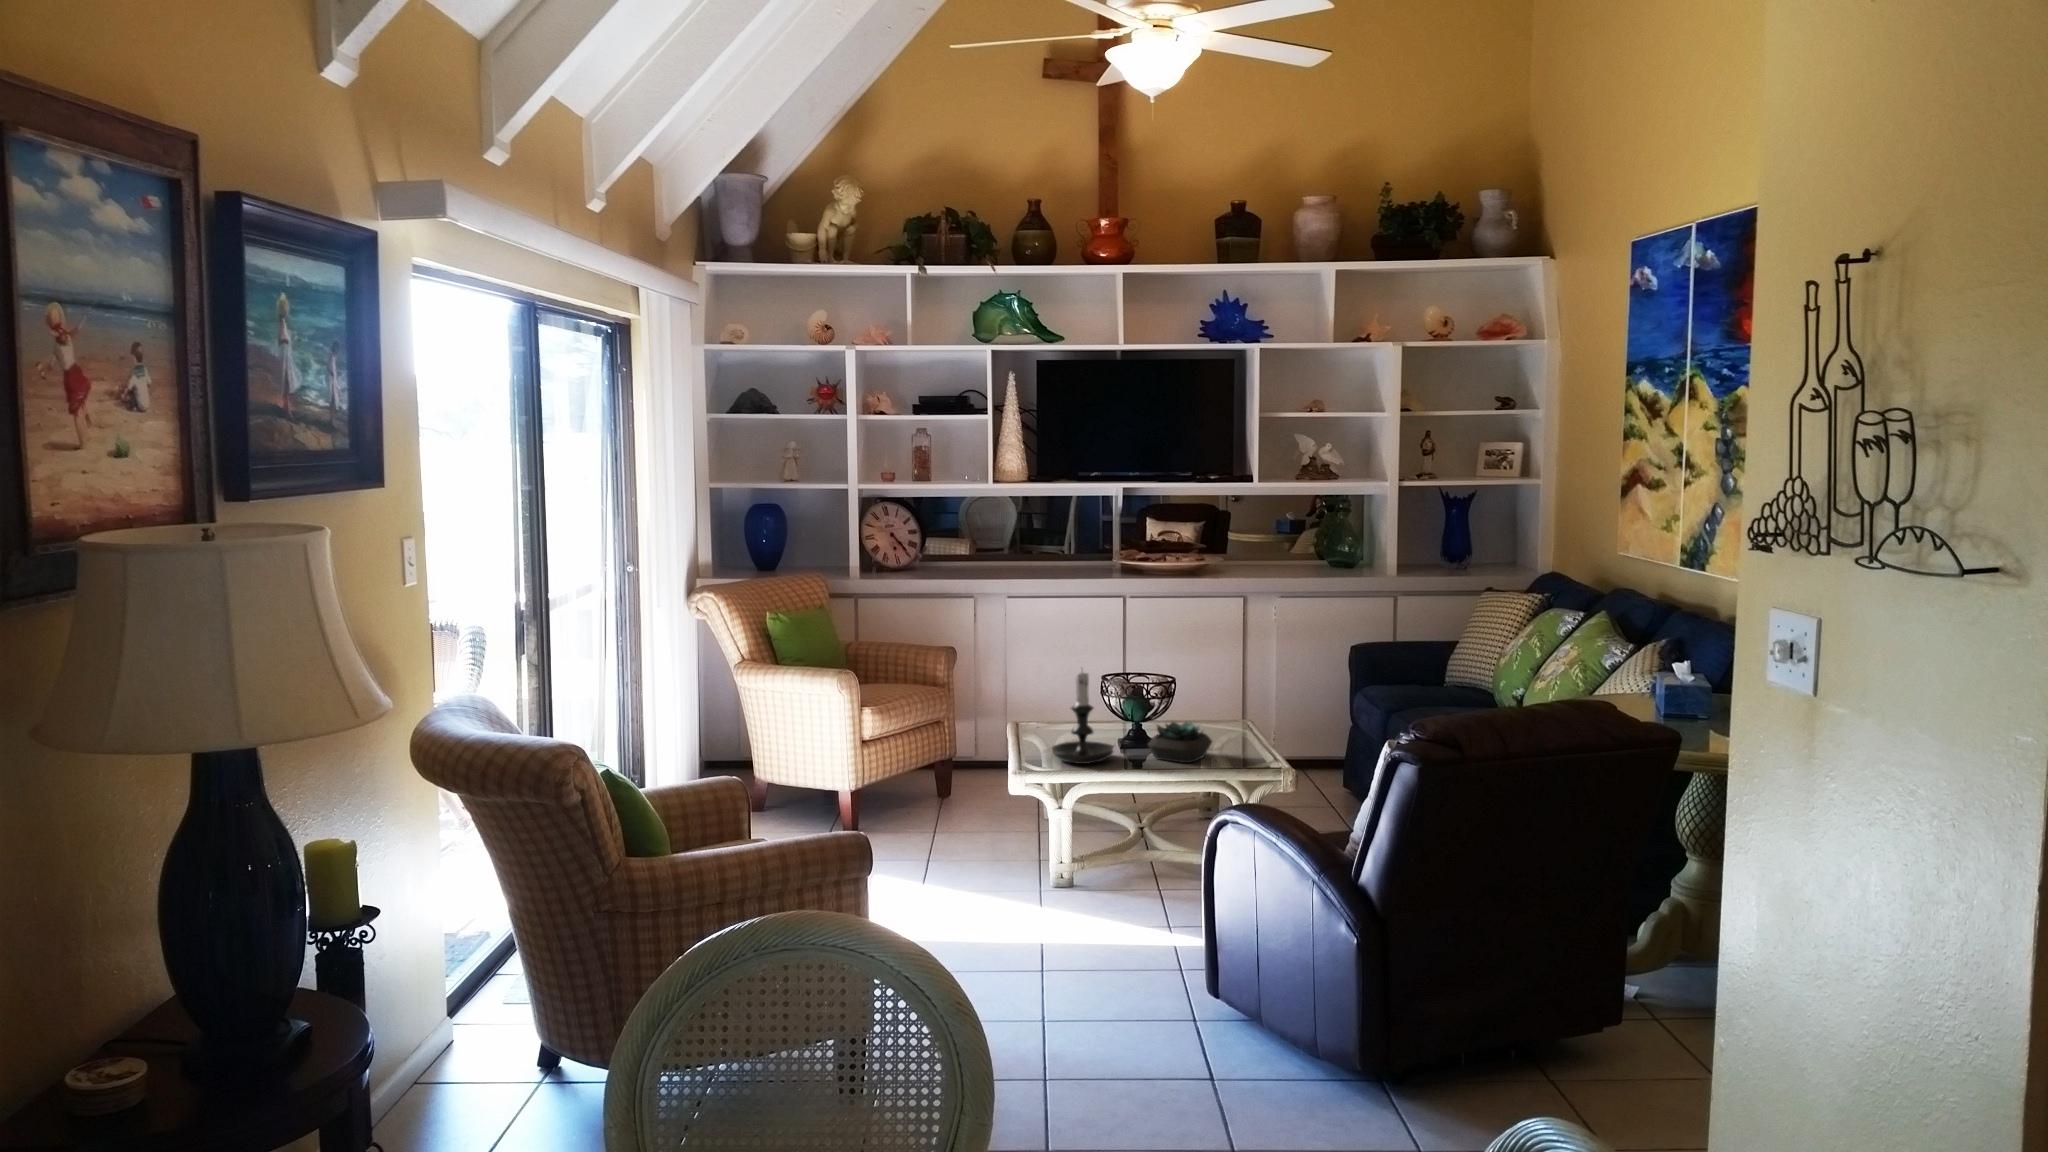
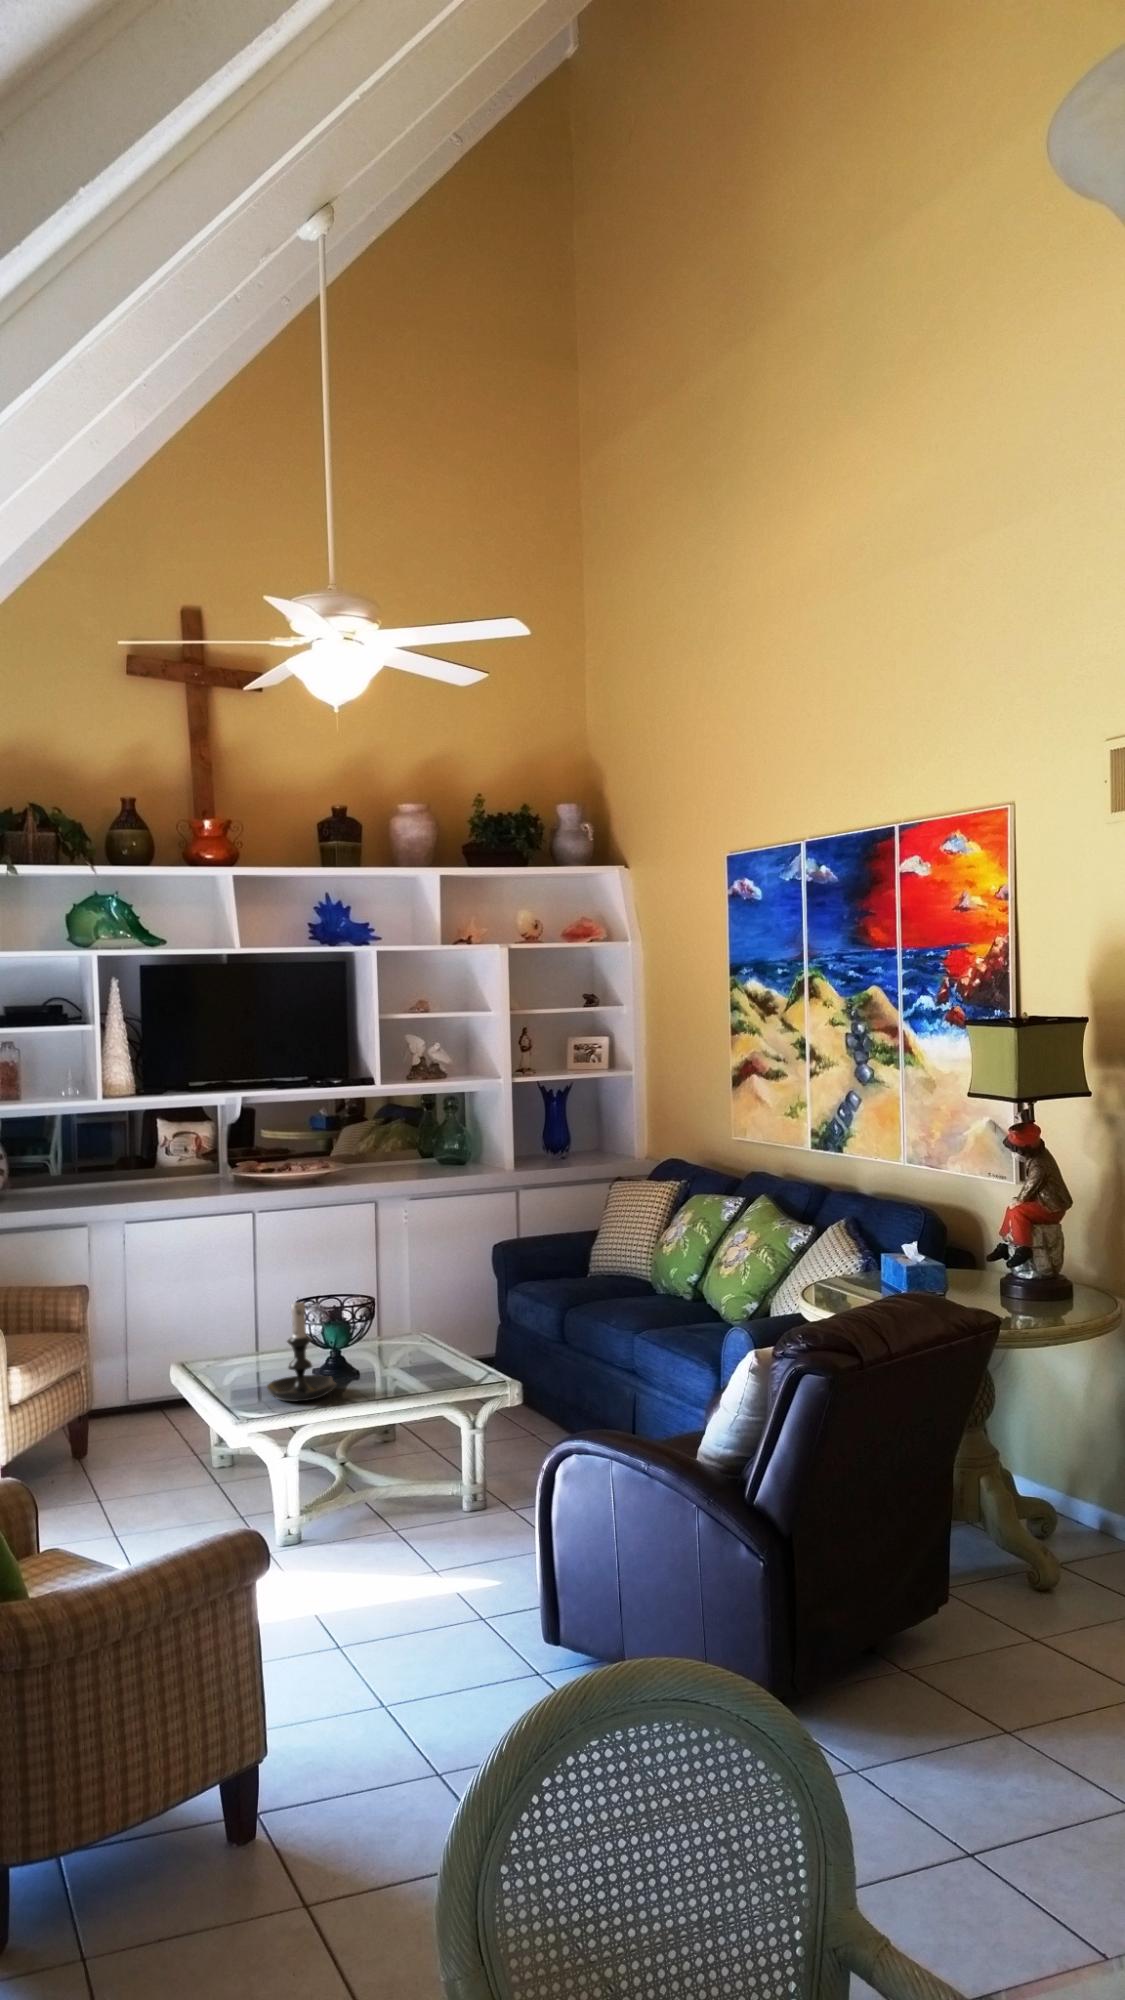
succulent plant: present [1148,722,1212,763] -> none [365,1342,428,1386]

